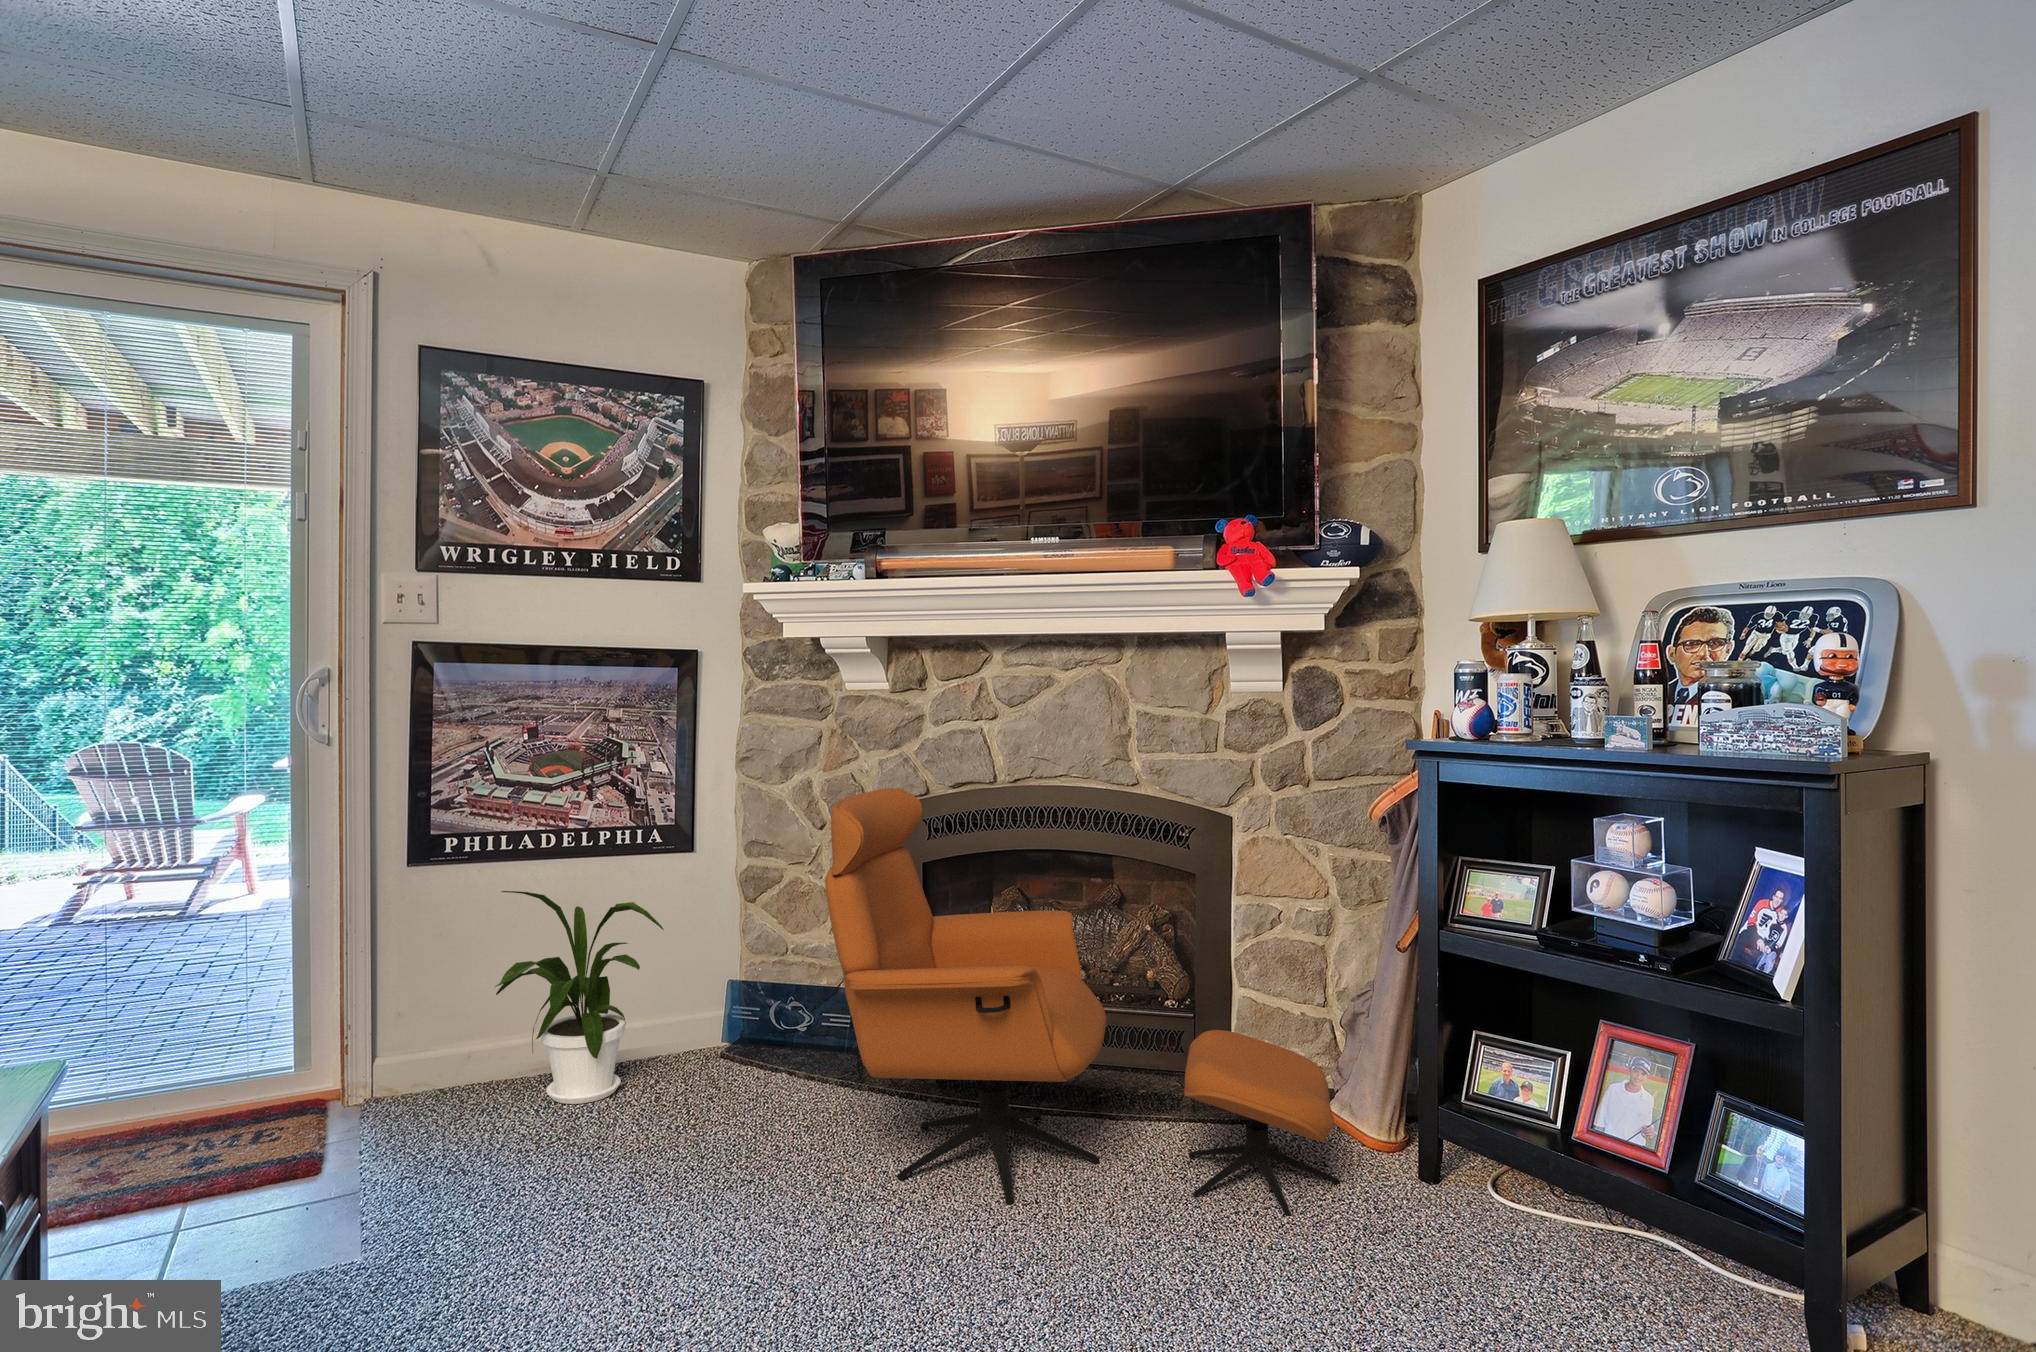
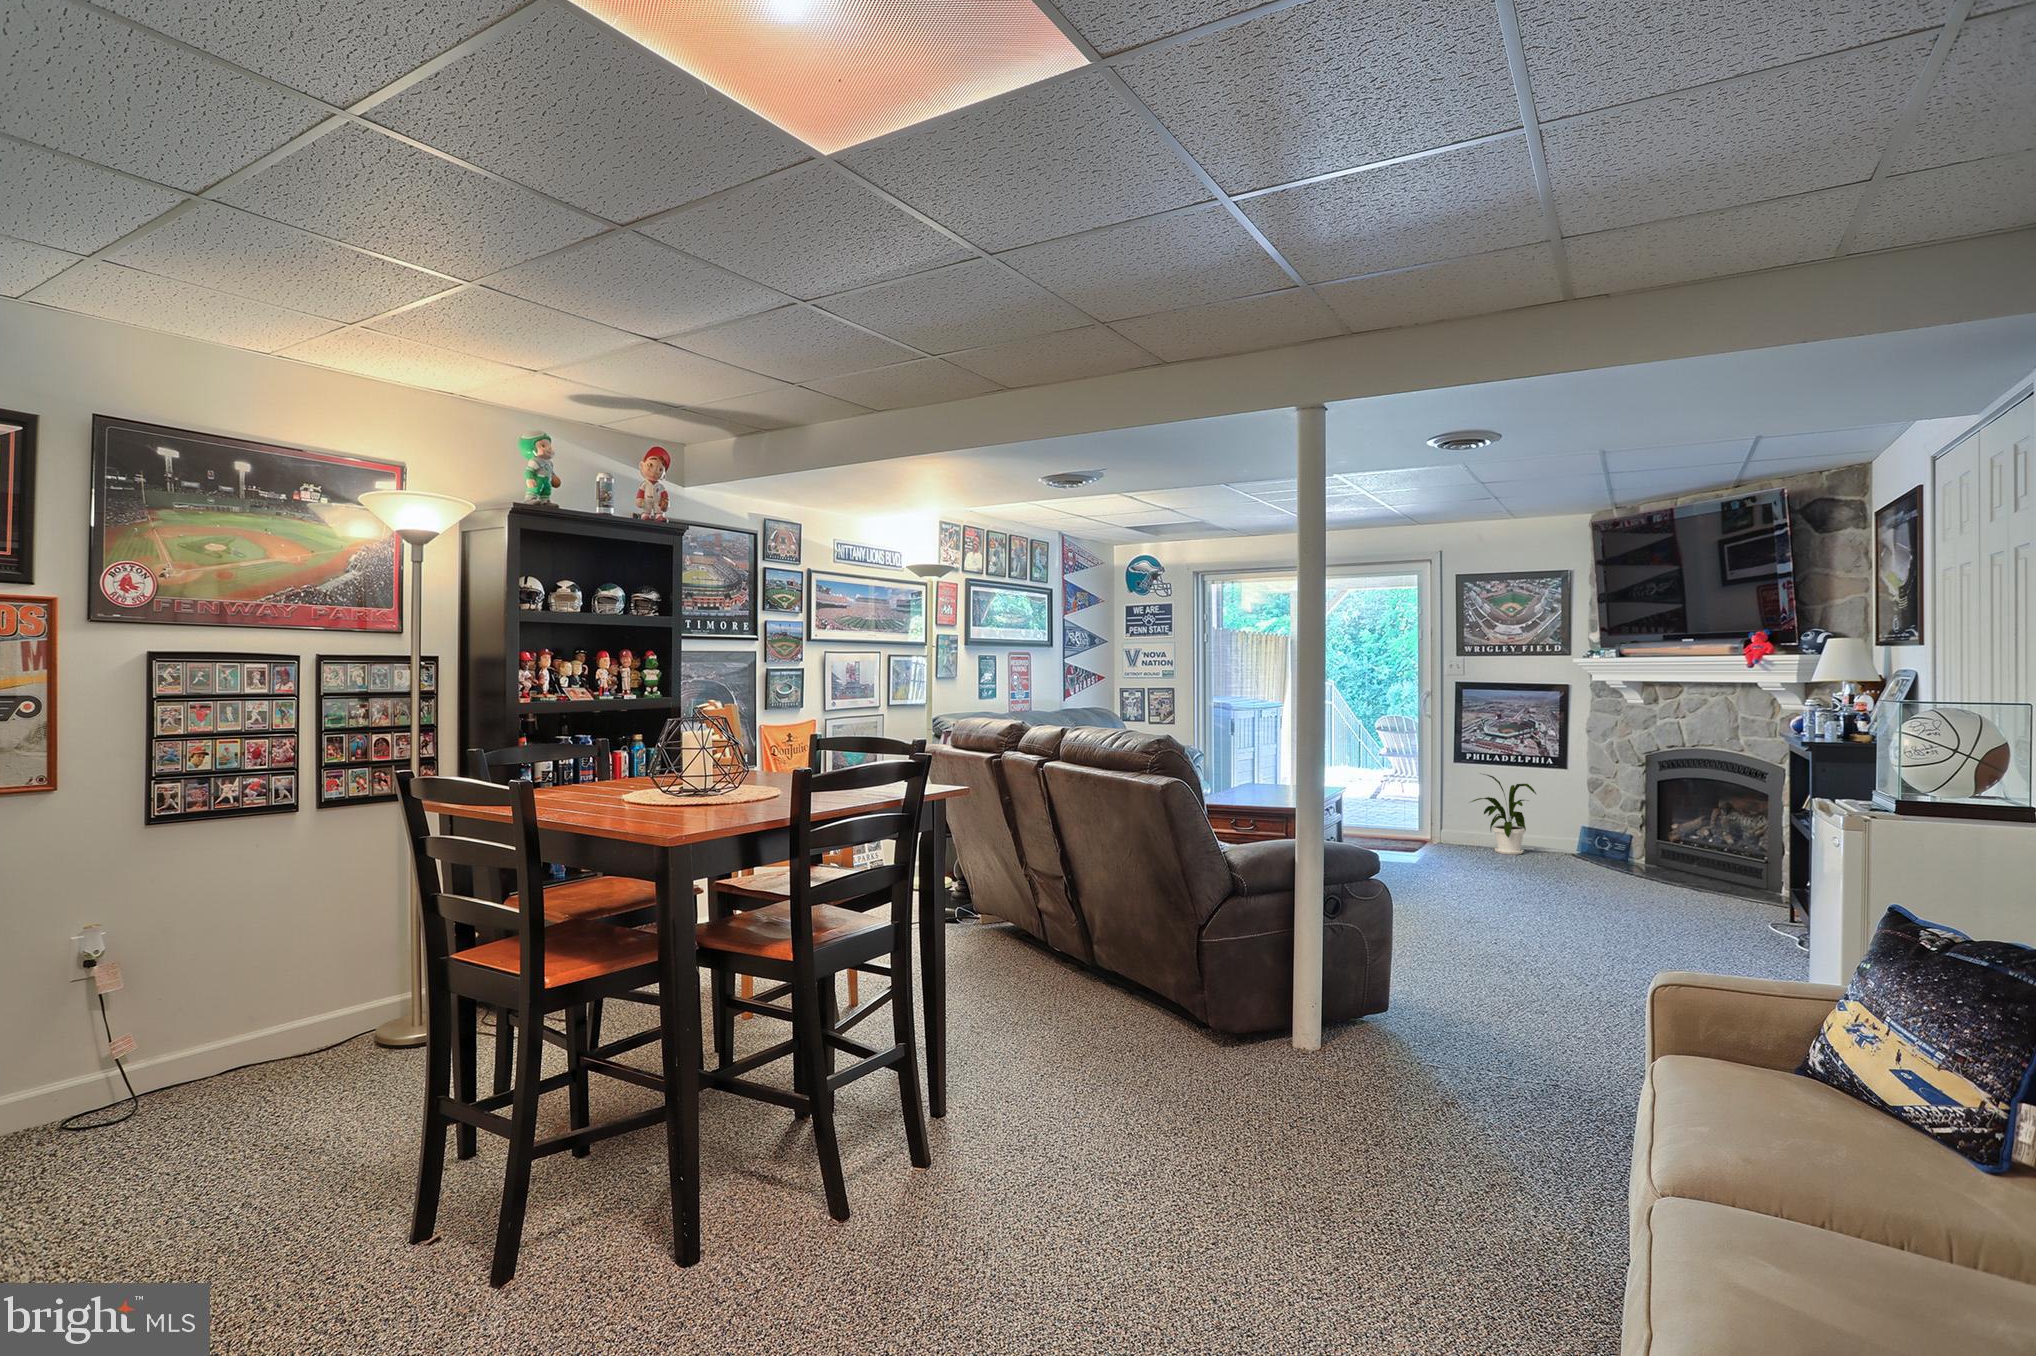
armchair: present [825,788,1340,1216] -> none [1553,744,1755,911]

